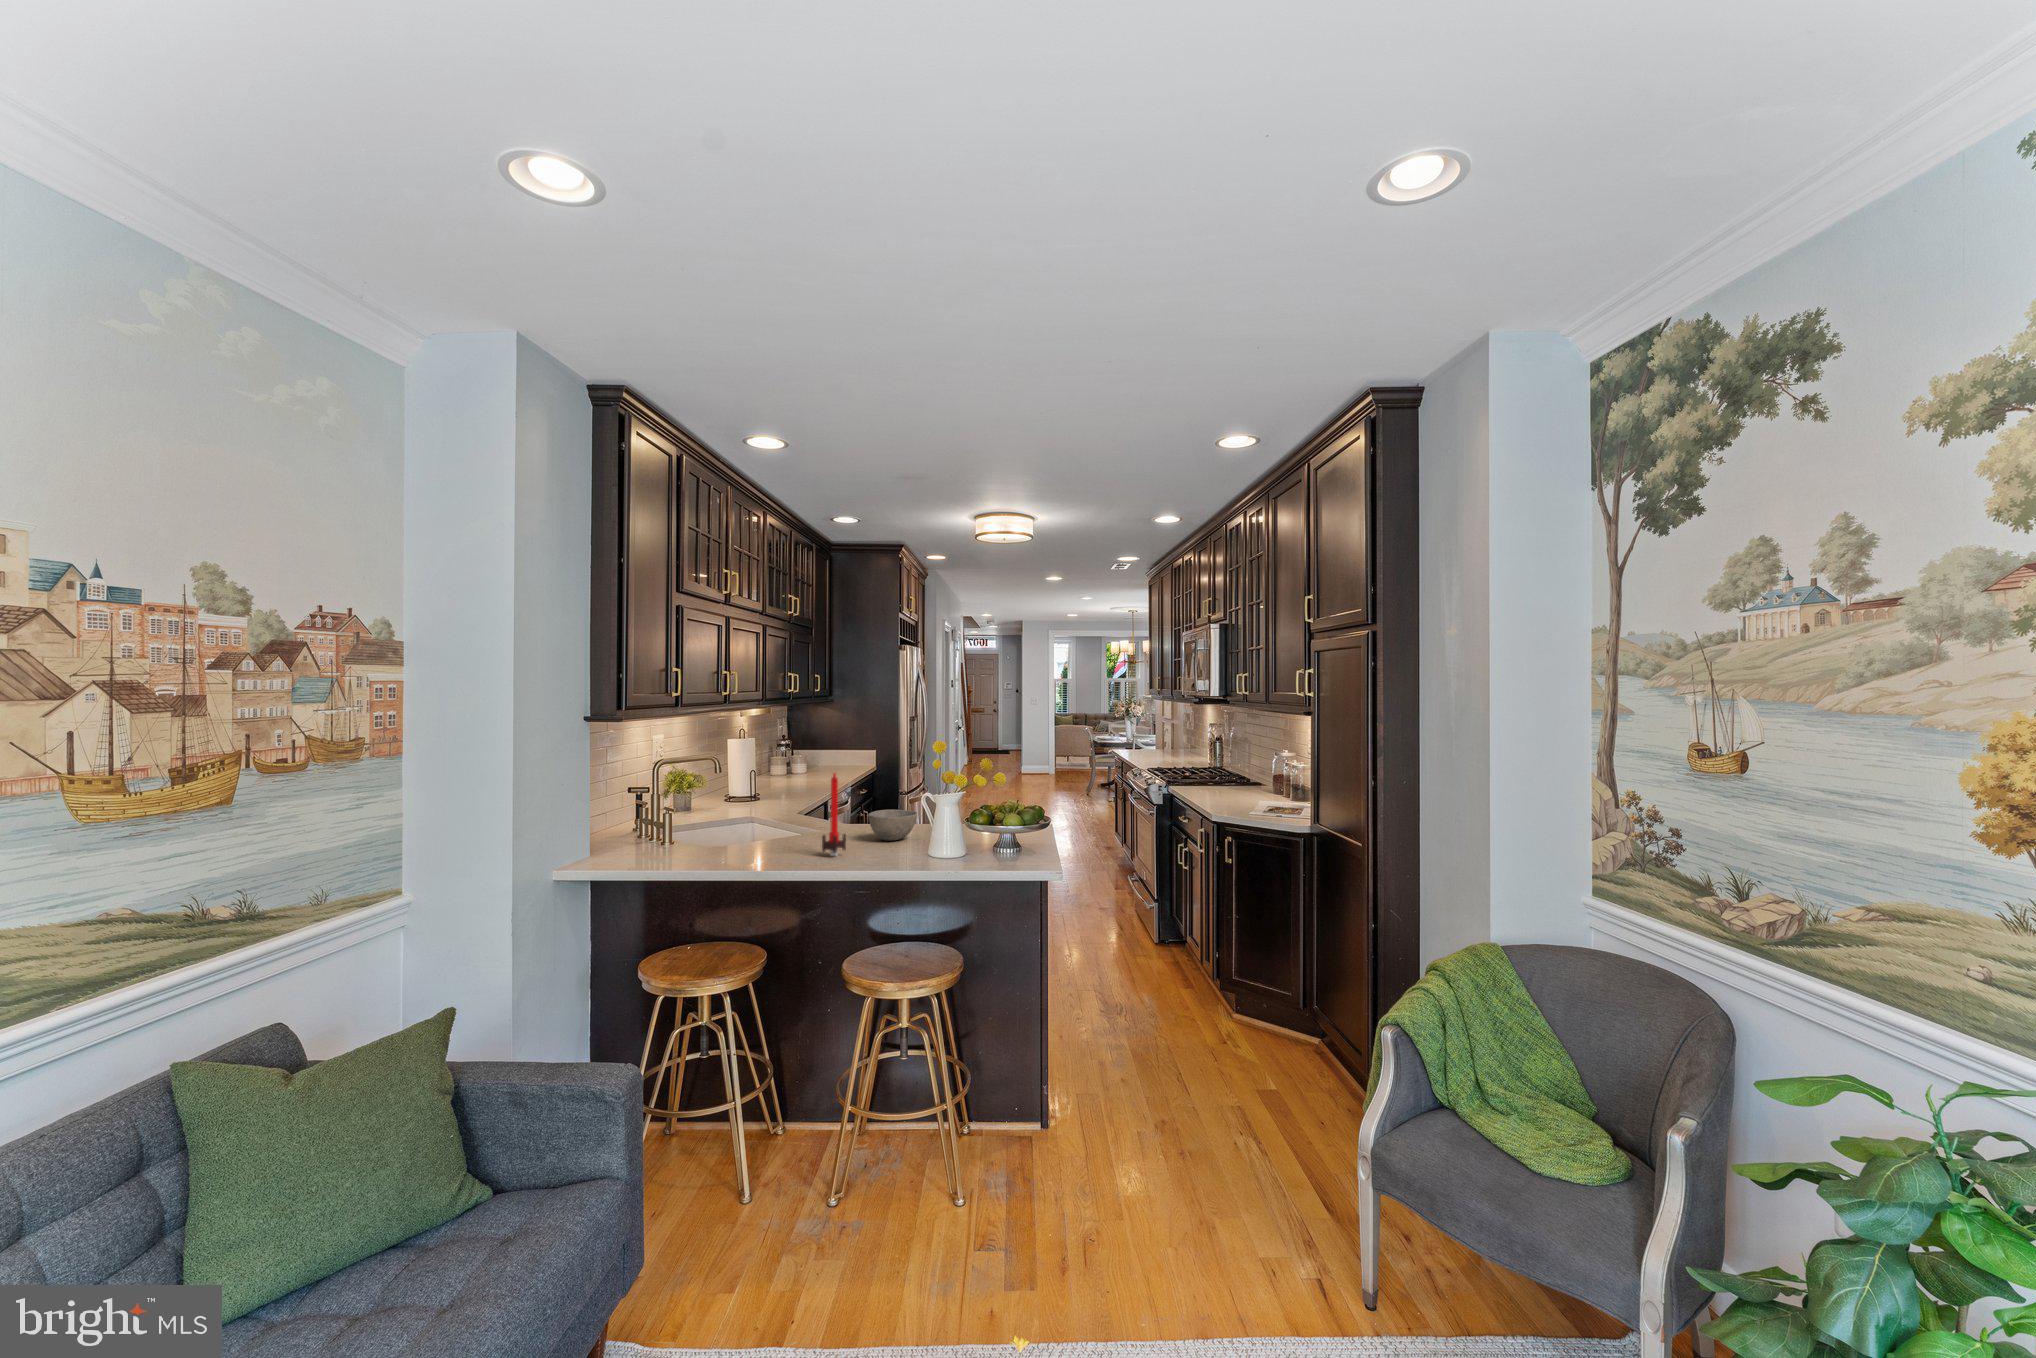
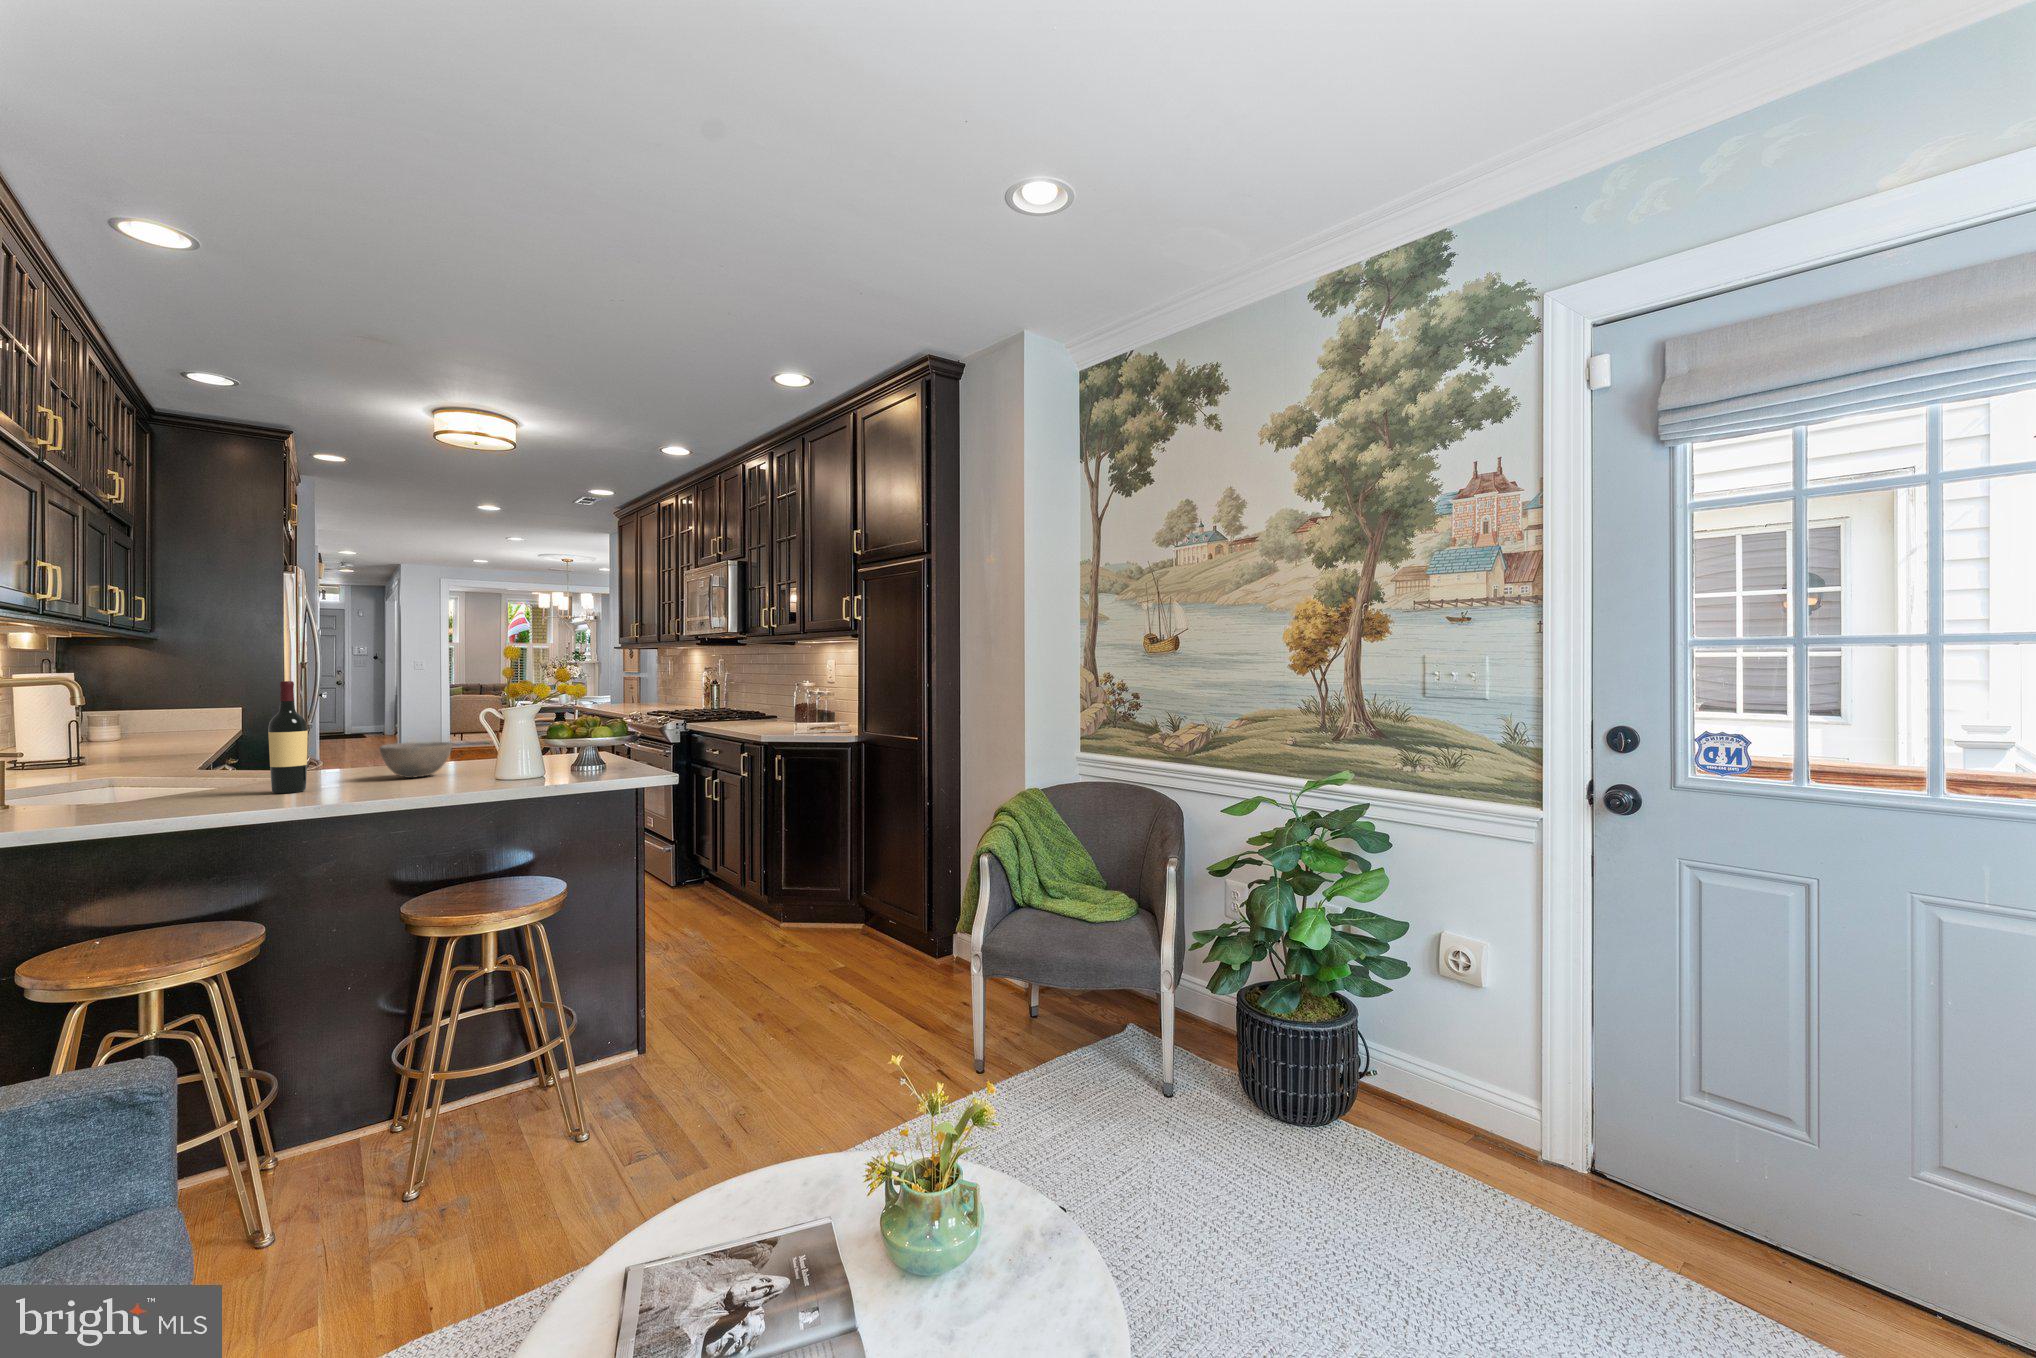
wine bottle: none [794,763,817,848] -> present [268,681,308,793]
candle: present [822,773,846,856] -> none [341,687,376,792]

